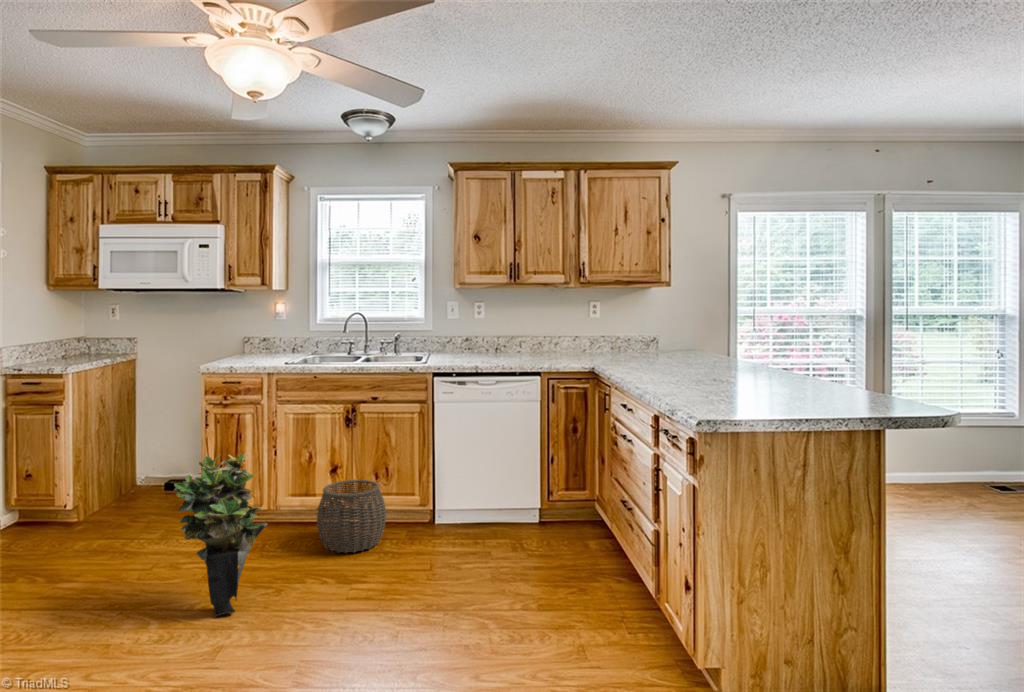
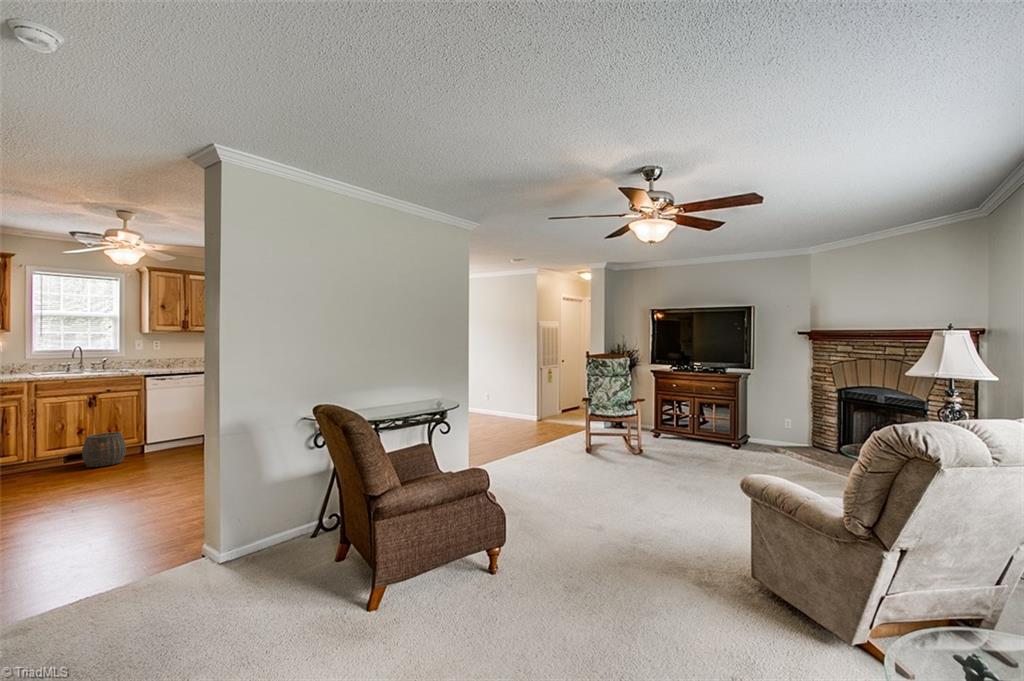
potted plant: present [174,453,267,616] -> none [29,413,86,486]

